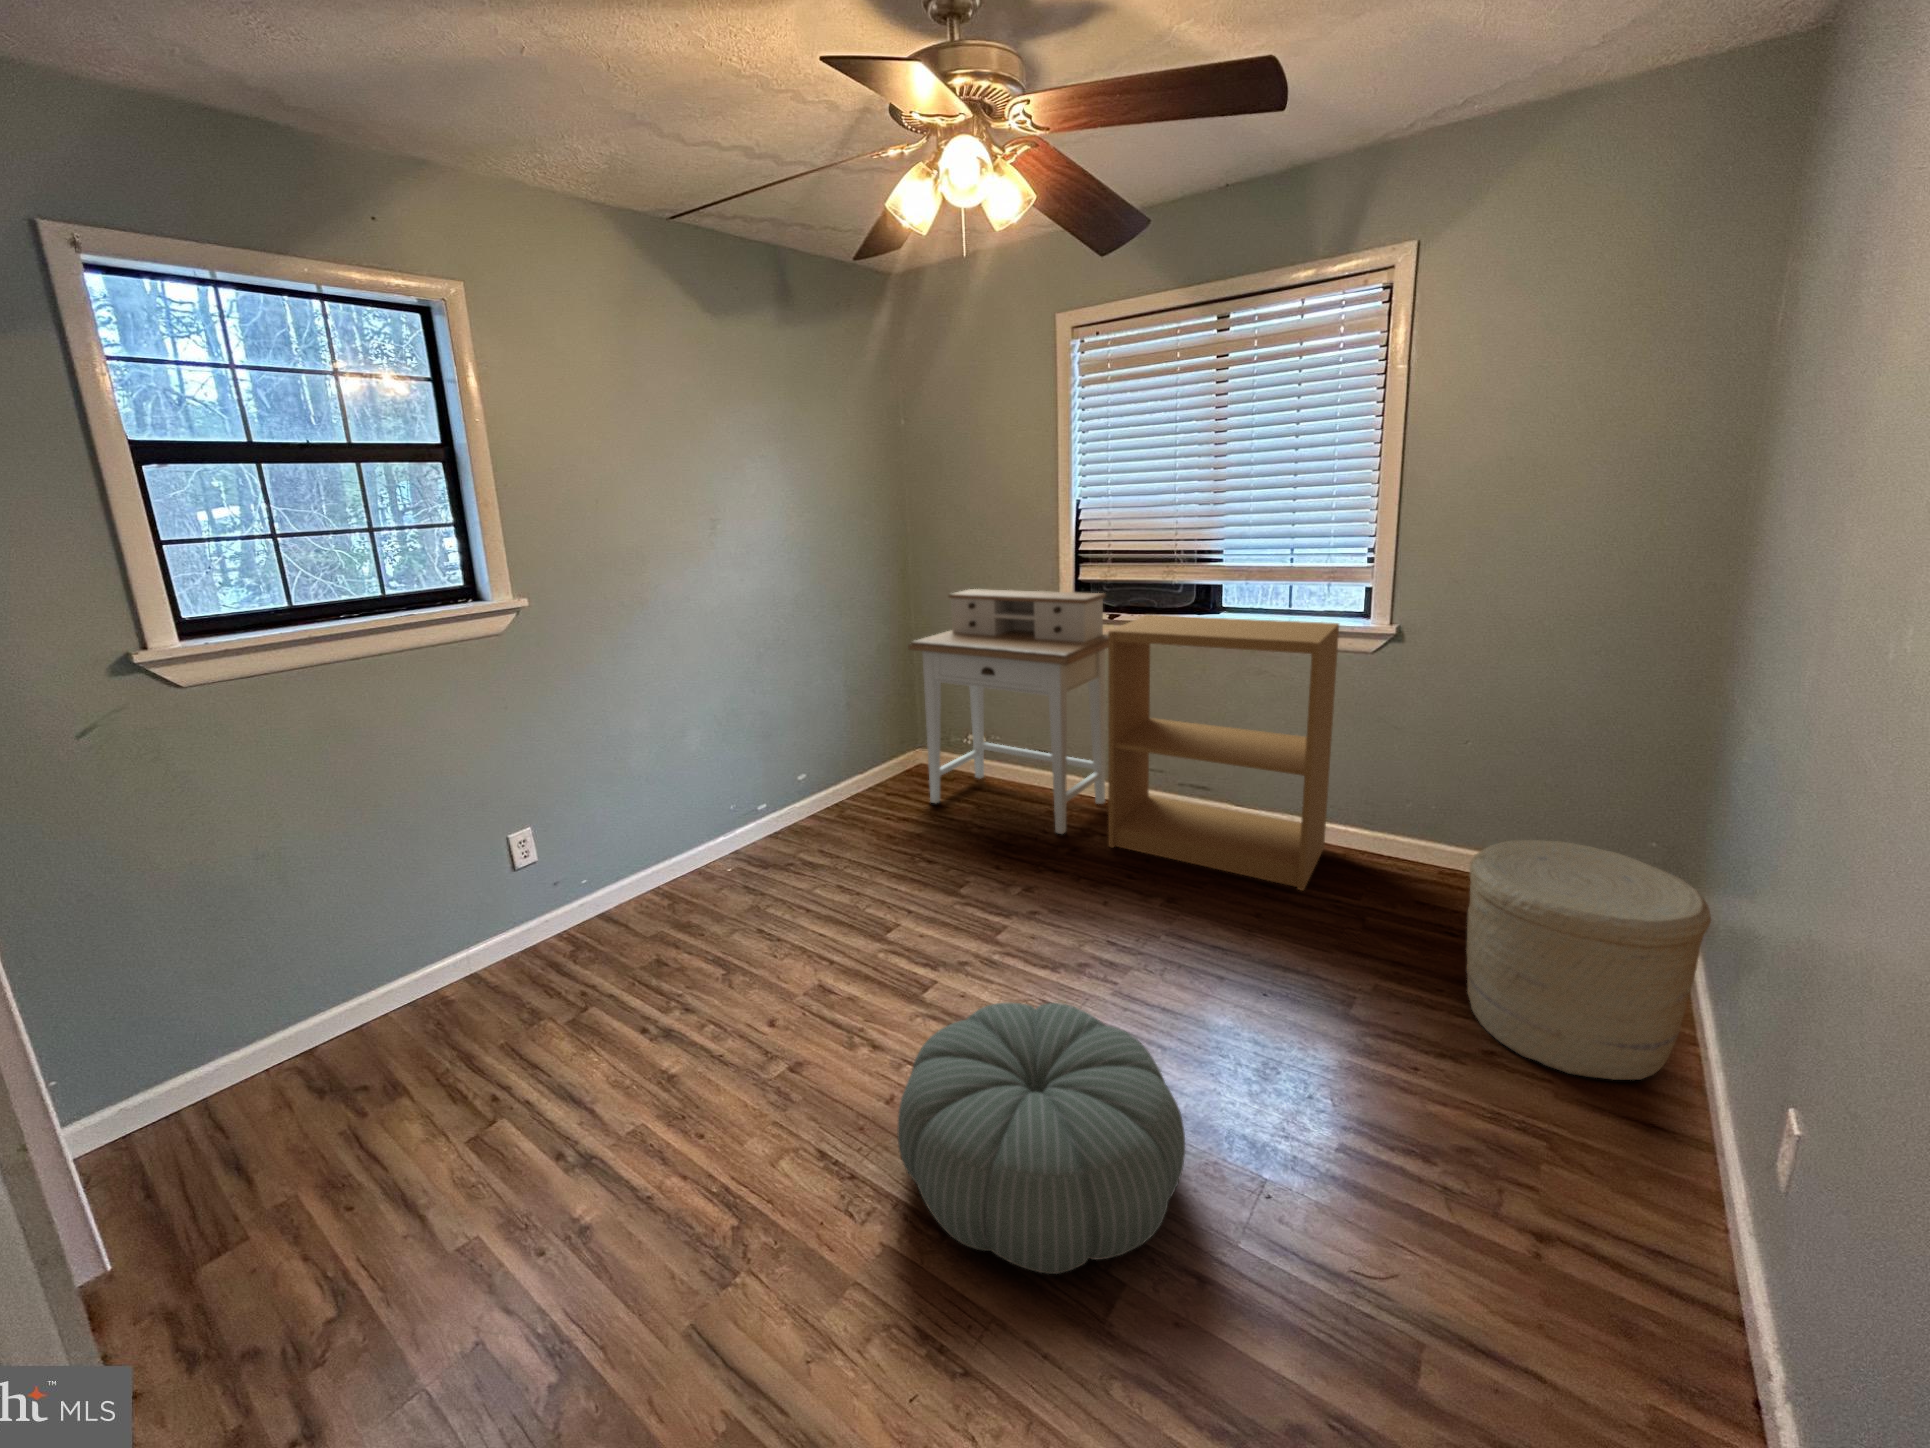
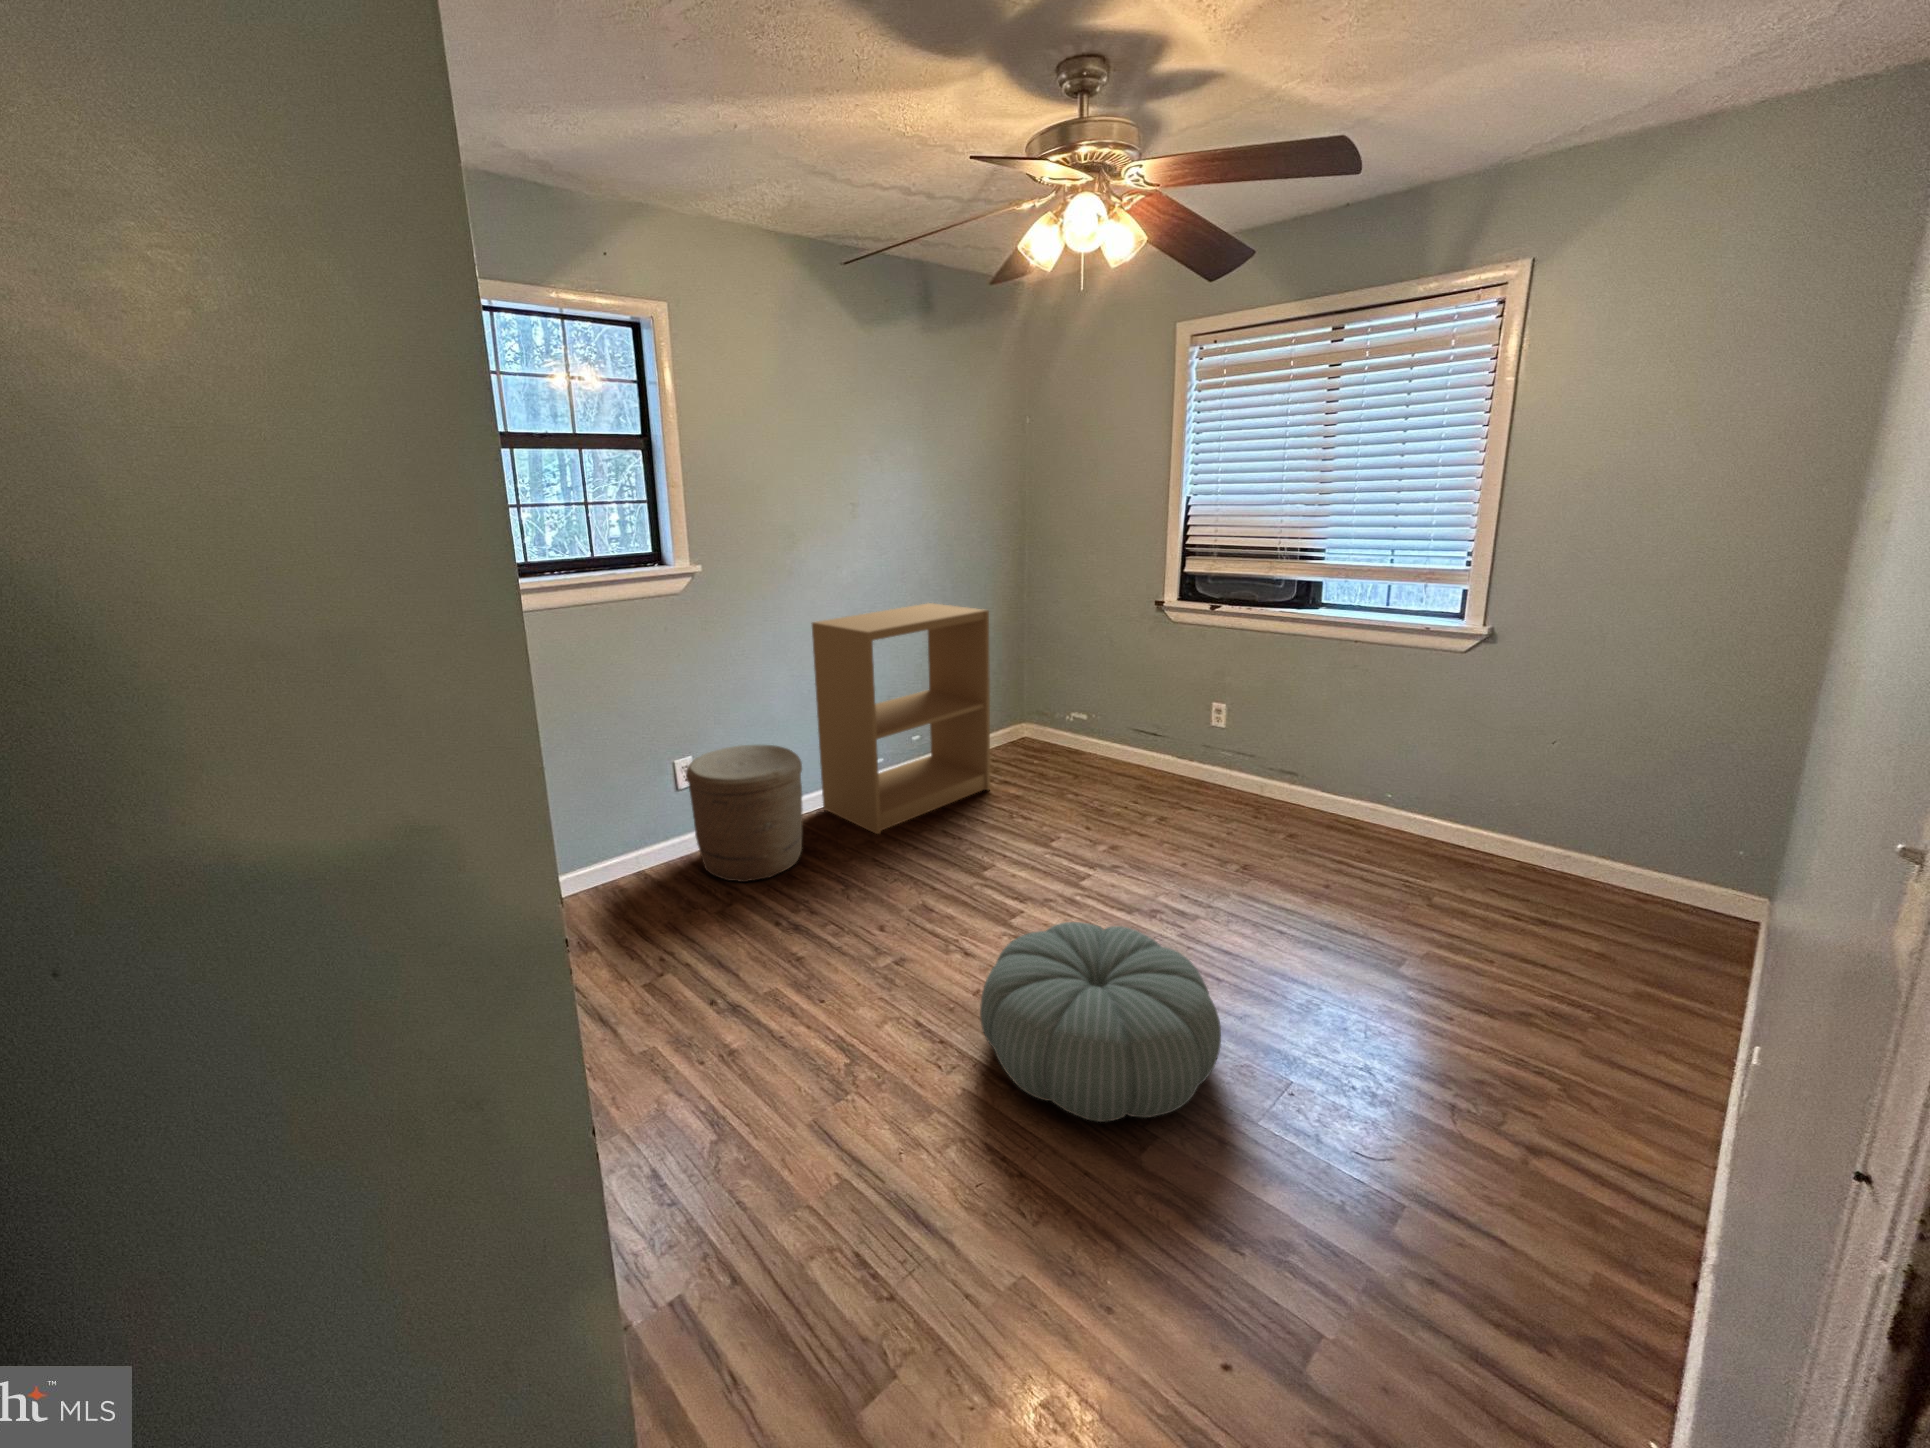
desk: present [908,589,1108,834] -> none [1018,577,1215,806]
bookshelf: present [1108,615,1339,891] -> present [812,603,990,834]
woven basket: present [1466,840,1711,1080] -> present [686,745,803,882]

